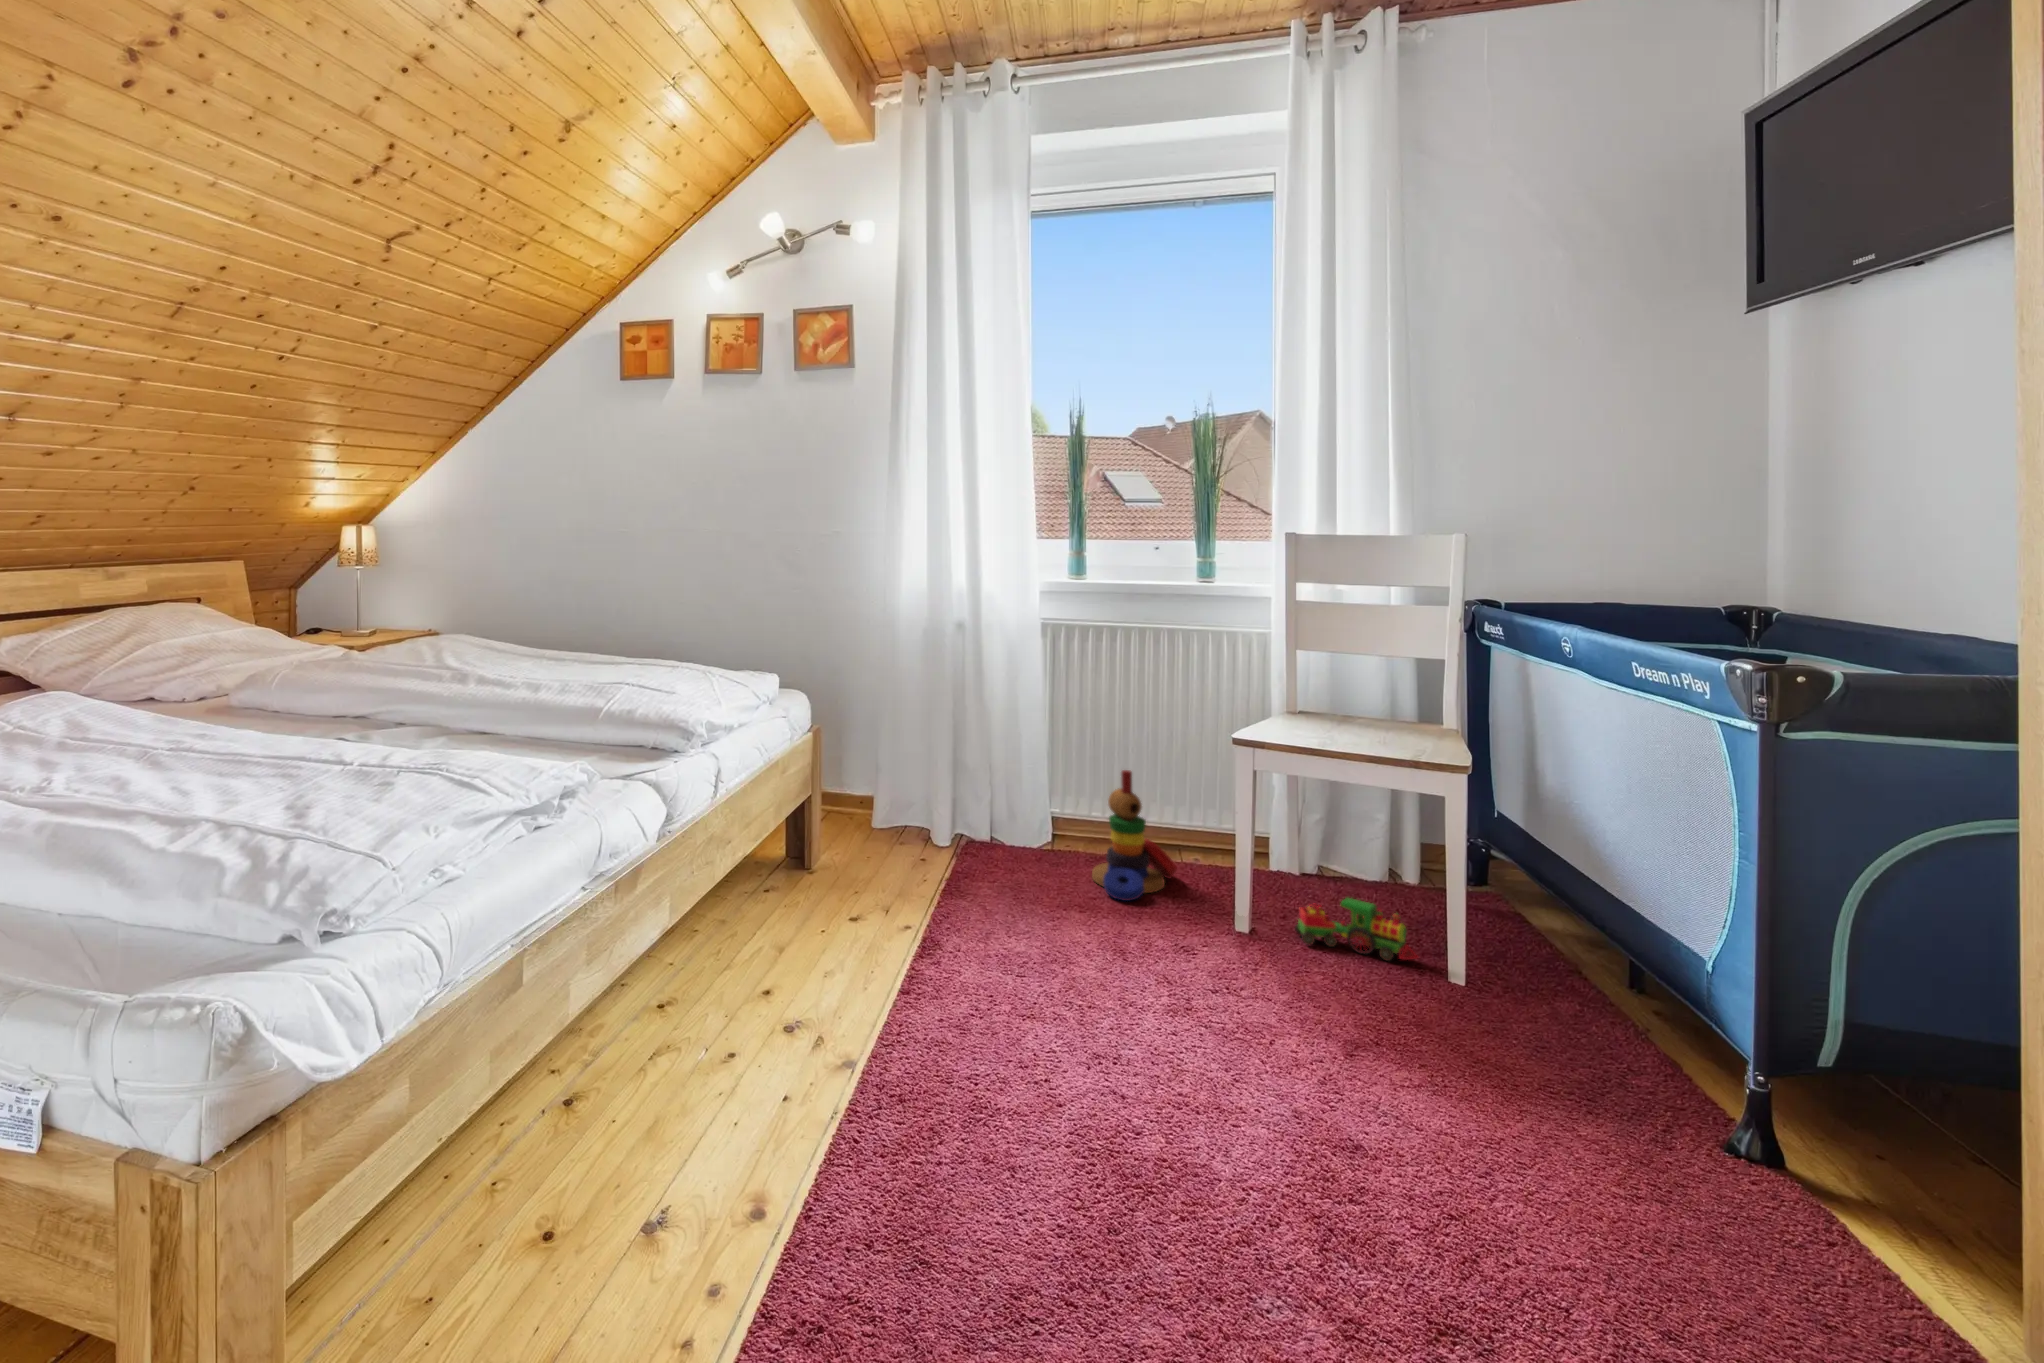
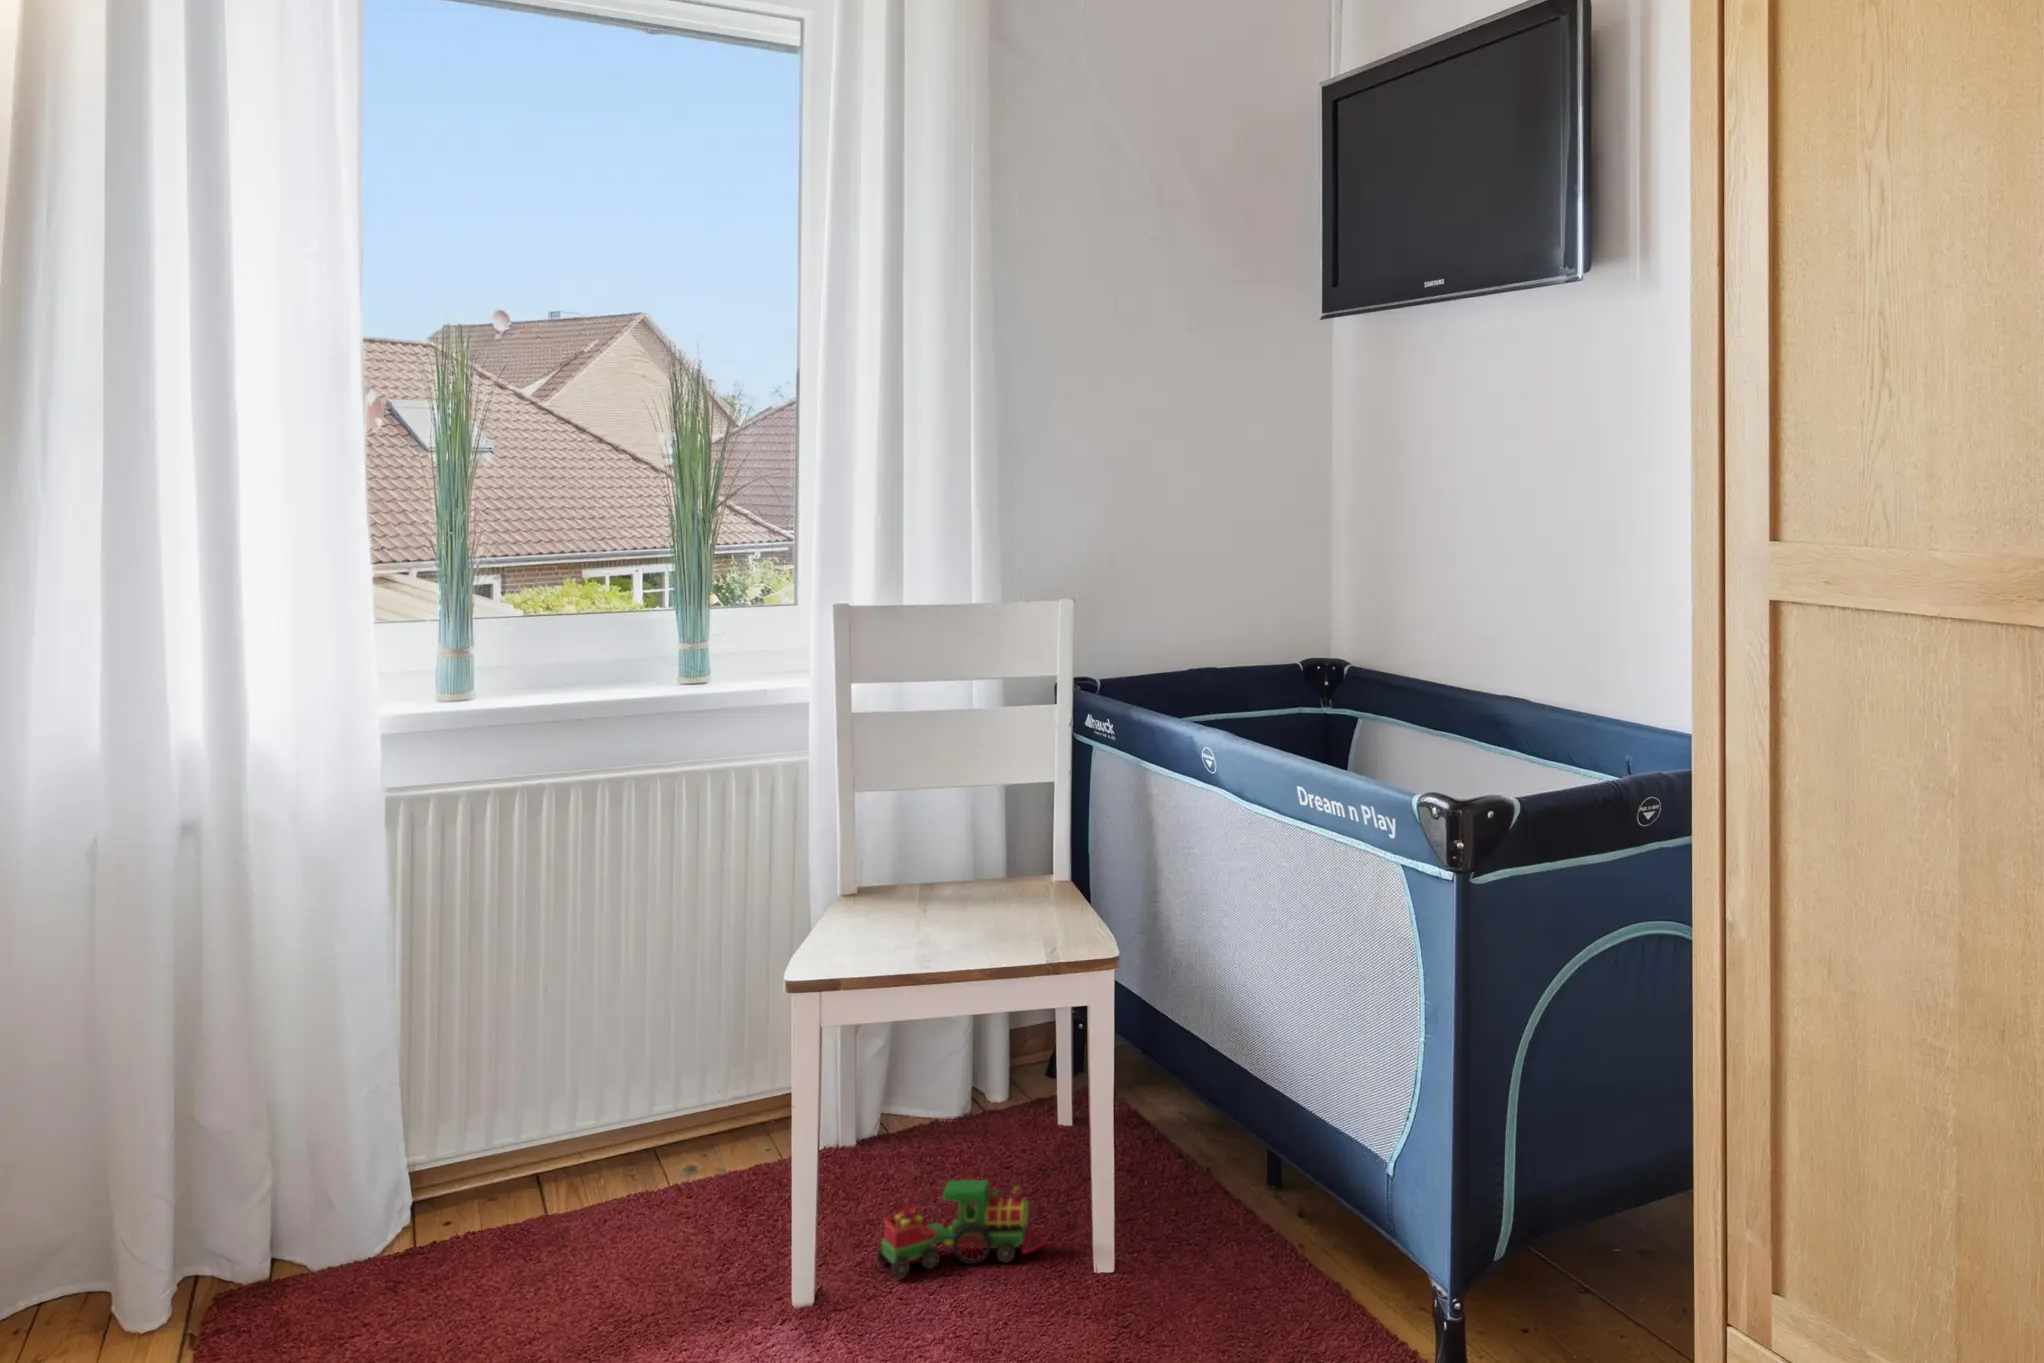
stacking toy: present [1092,770,1177,901] -> none [517,1056,673,1308]

